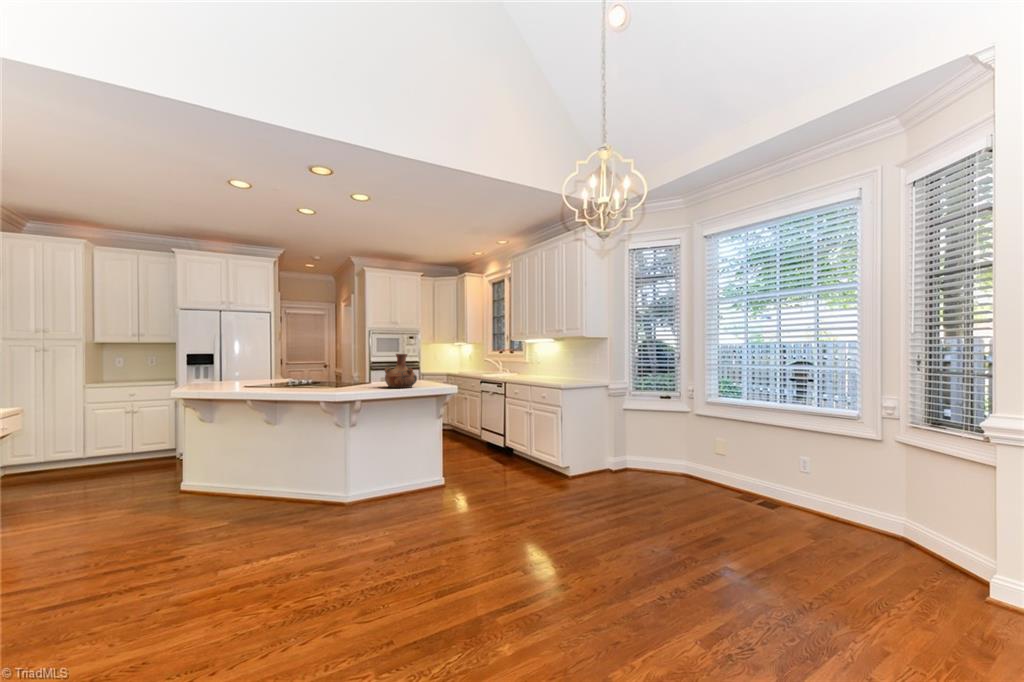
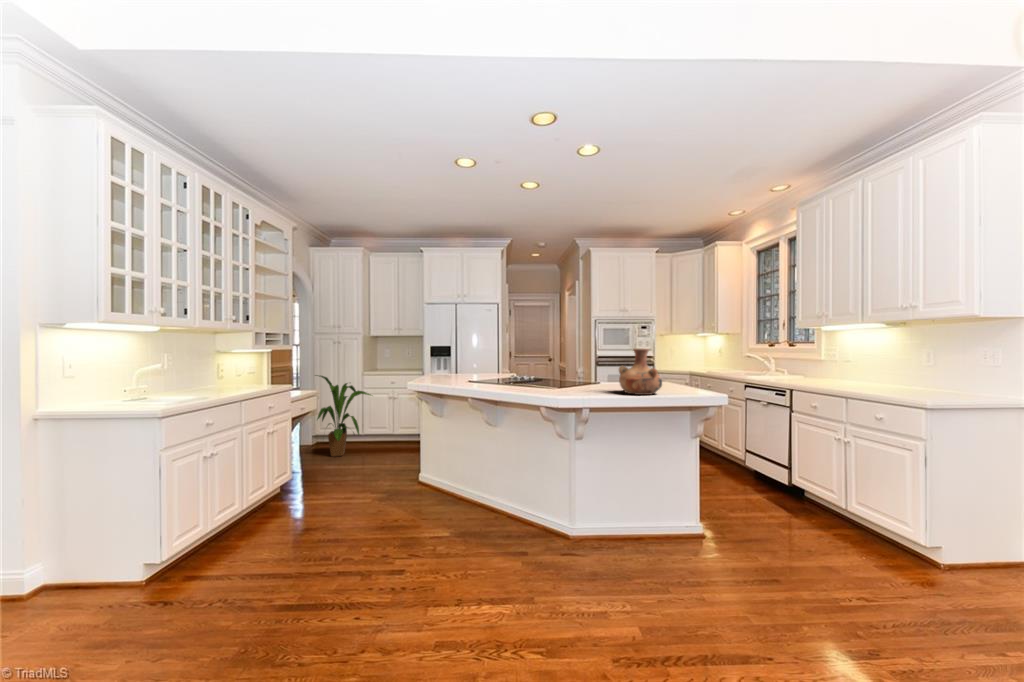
house plant: none [24,388,114,482] -> present [316,375,370,456]

